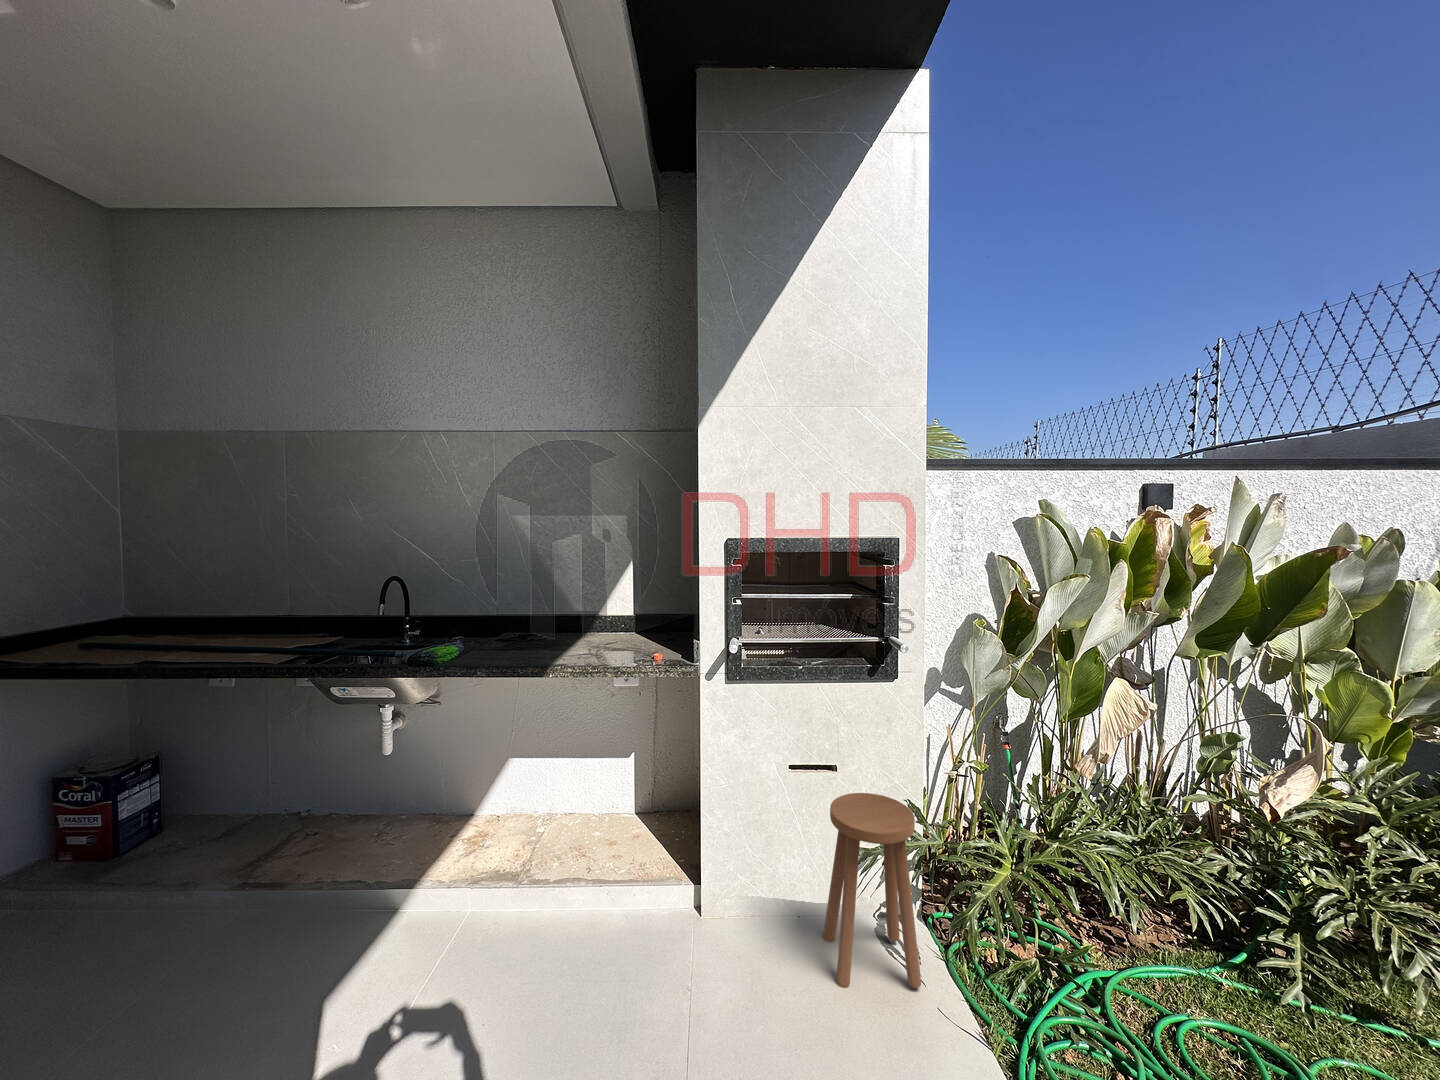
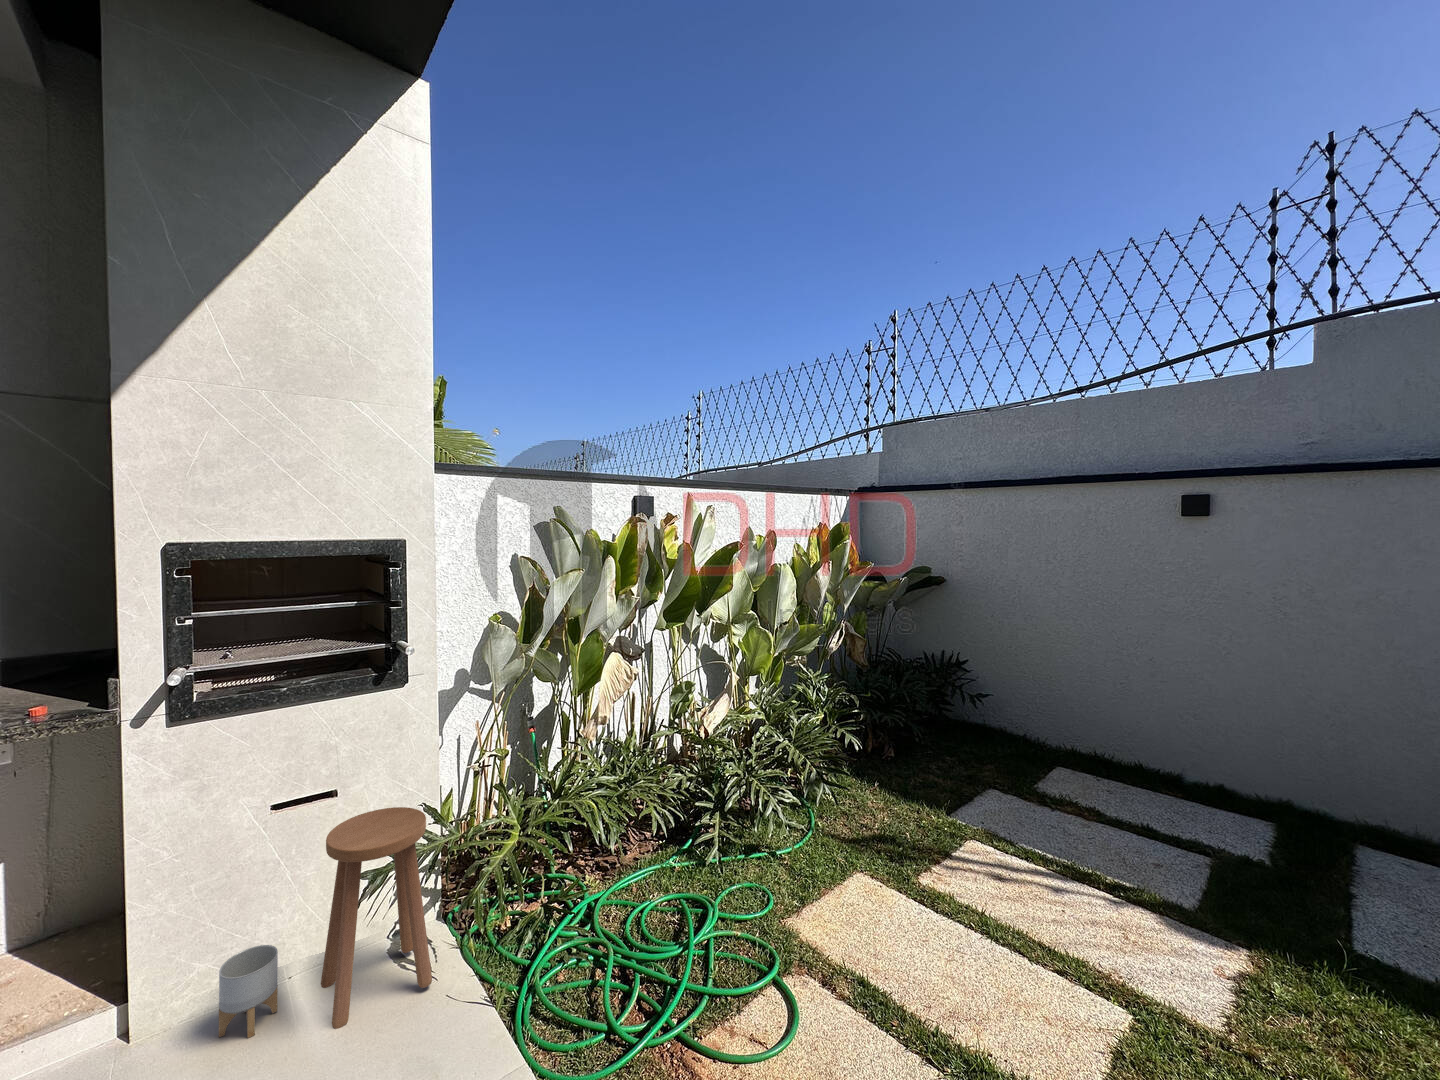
planter: none [755,880,794,957] -> present [219,945,278,1038]

